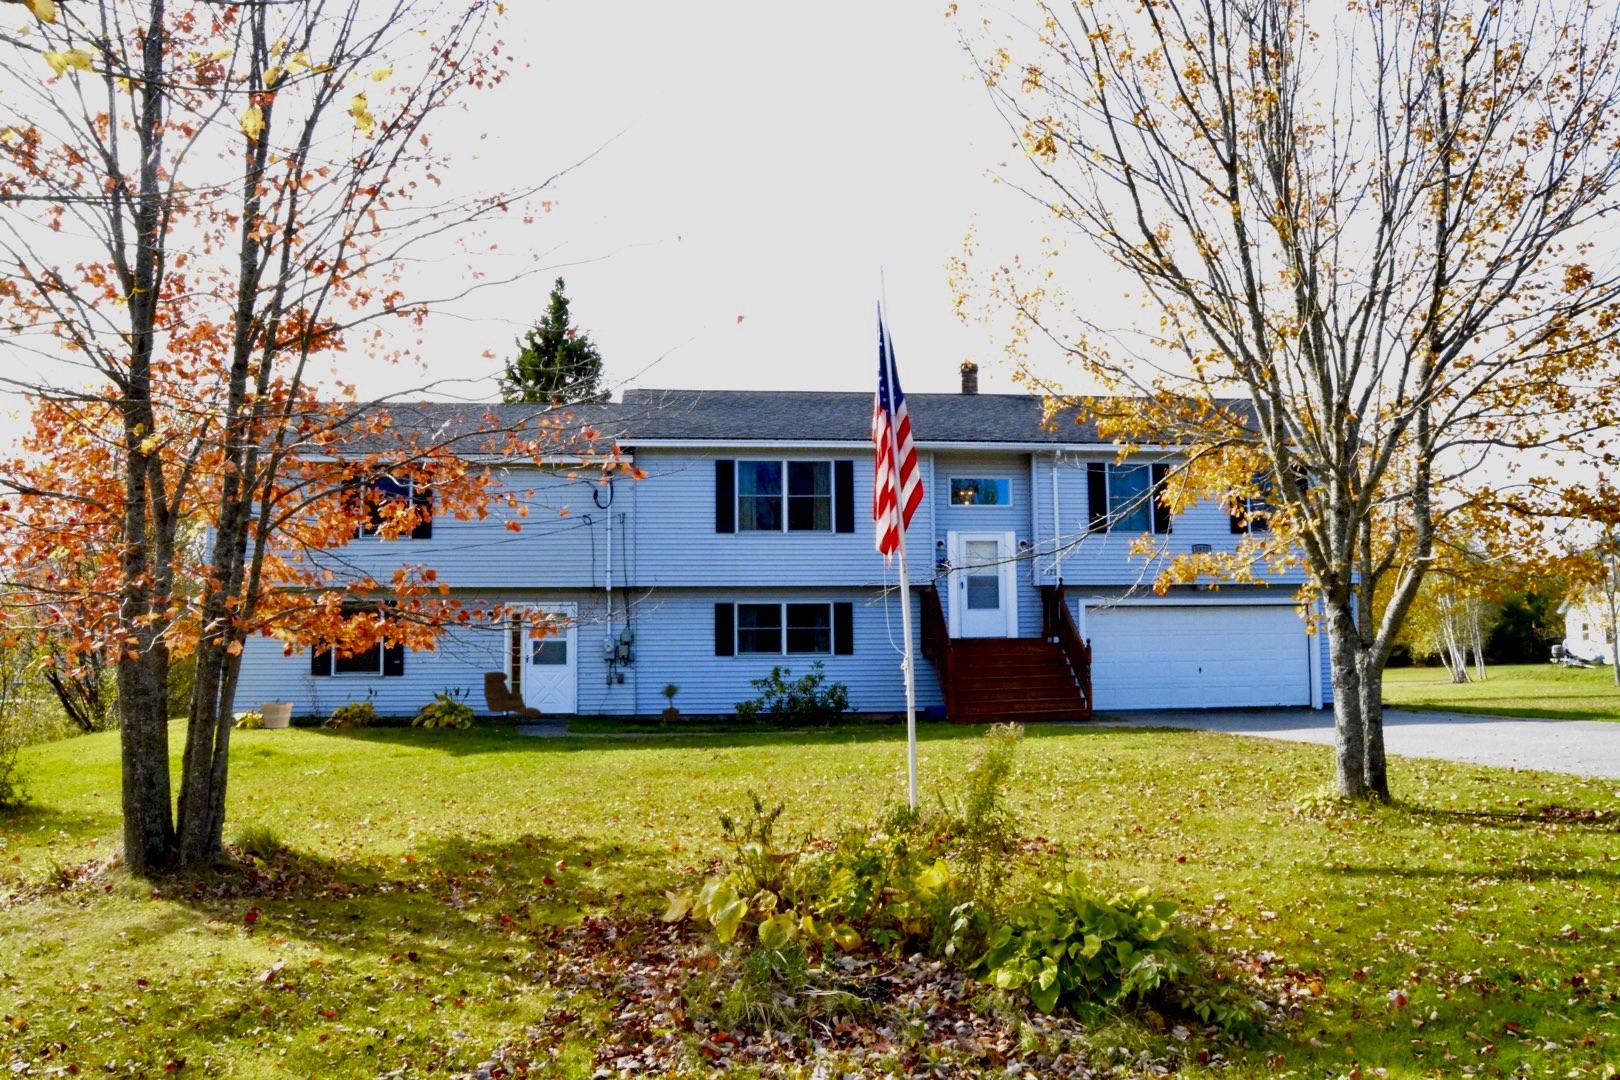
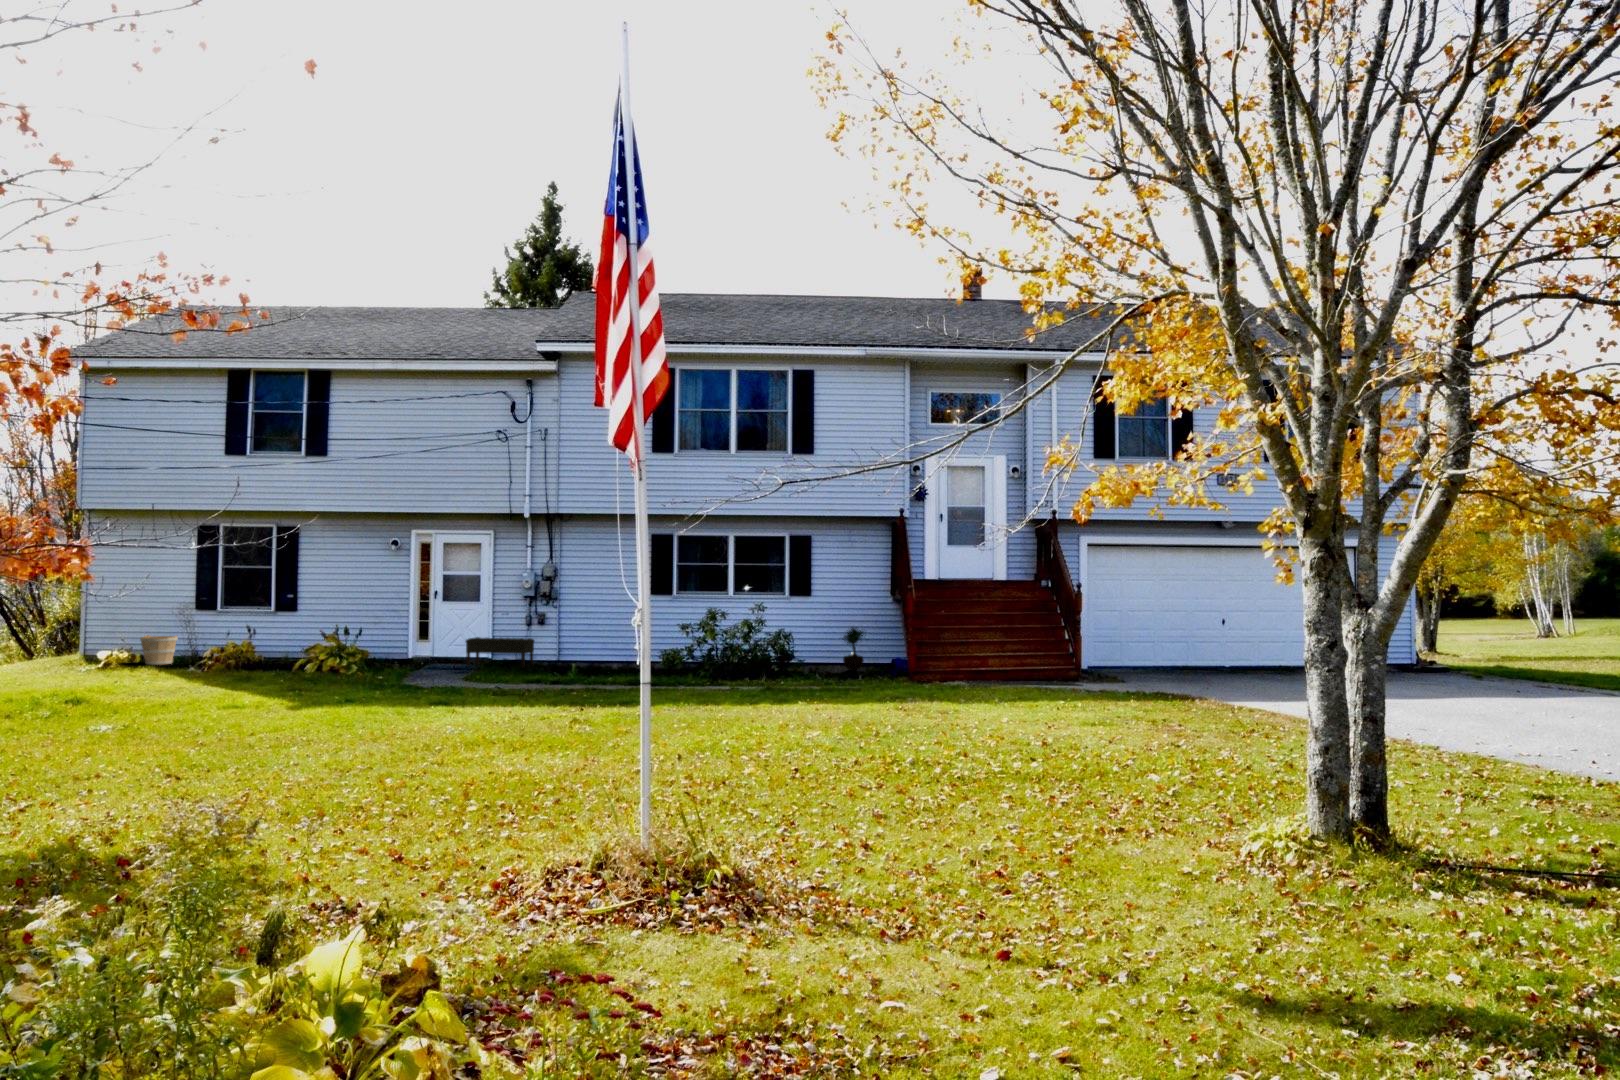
lounge chair: present [484,671,542,724] -> none [386,607,451,668]
potted tree: present [661,683,680,721] -> present [842,627,864,670]
bench: none [555,697,615,724] -> present [466,637,534,668]

